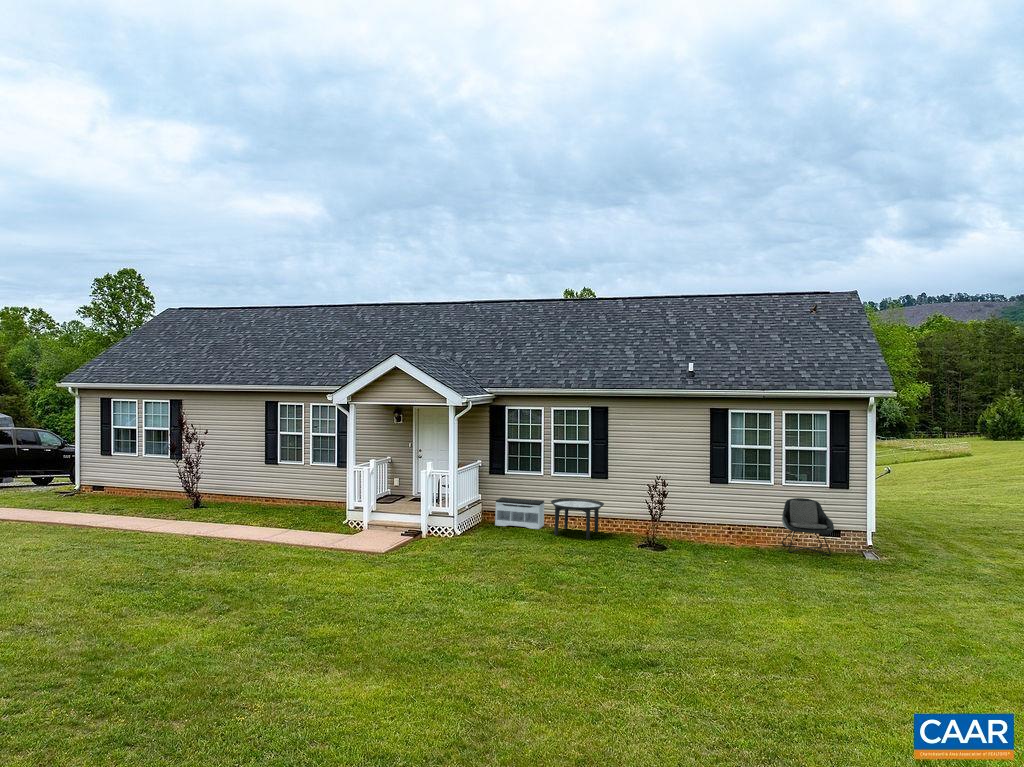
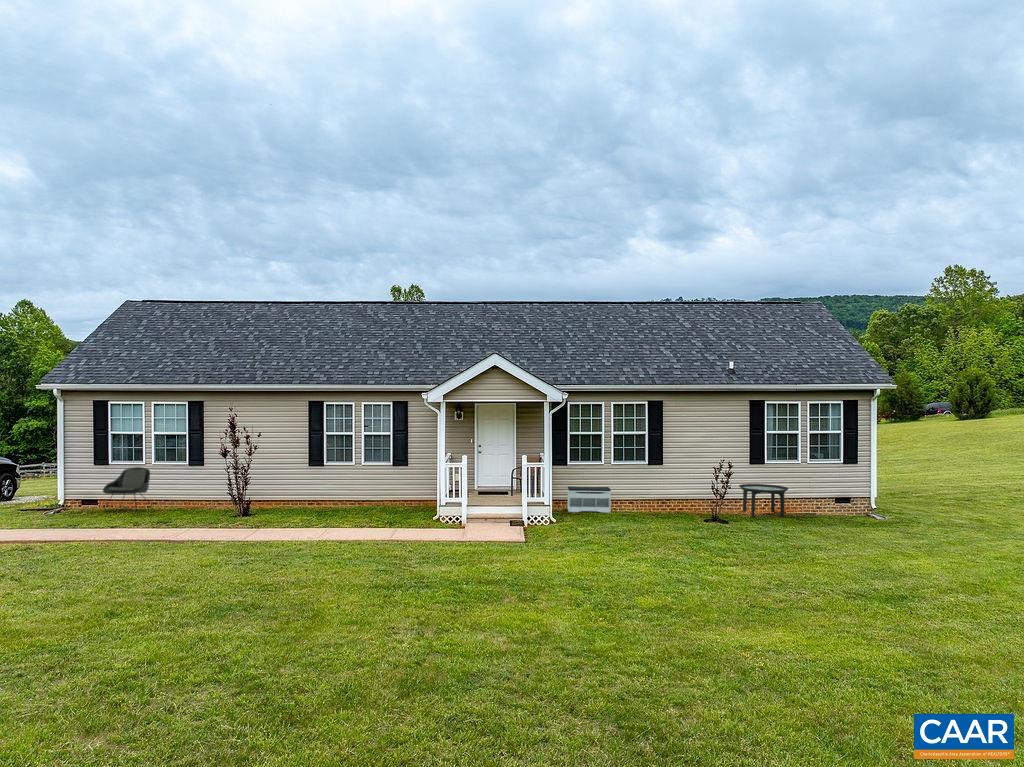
round table: present [551,498,604,539] -> present [739,484,788,517]
lounge chair: present [782,498,834,556] -> present [103,467,152,512]

